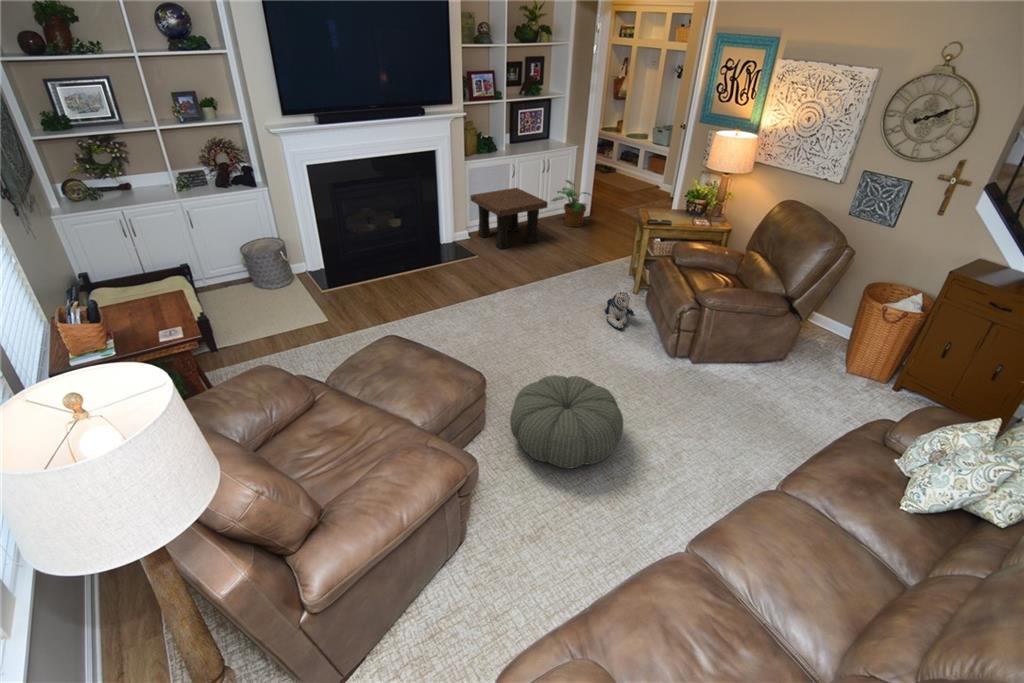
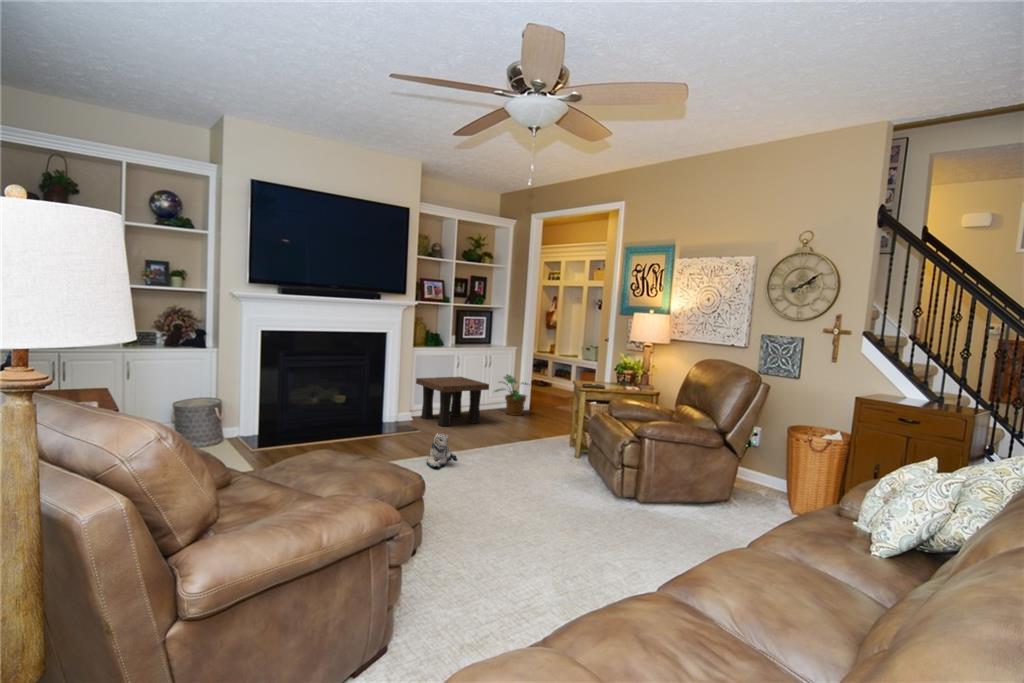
plush toy: present [604,292,633,329] -> present [427,433,456,468]
pouf: present [510,375,623,469] -> none [440,492,567,584]

